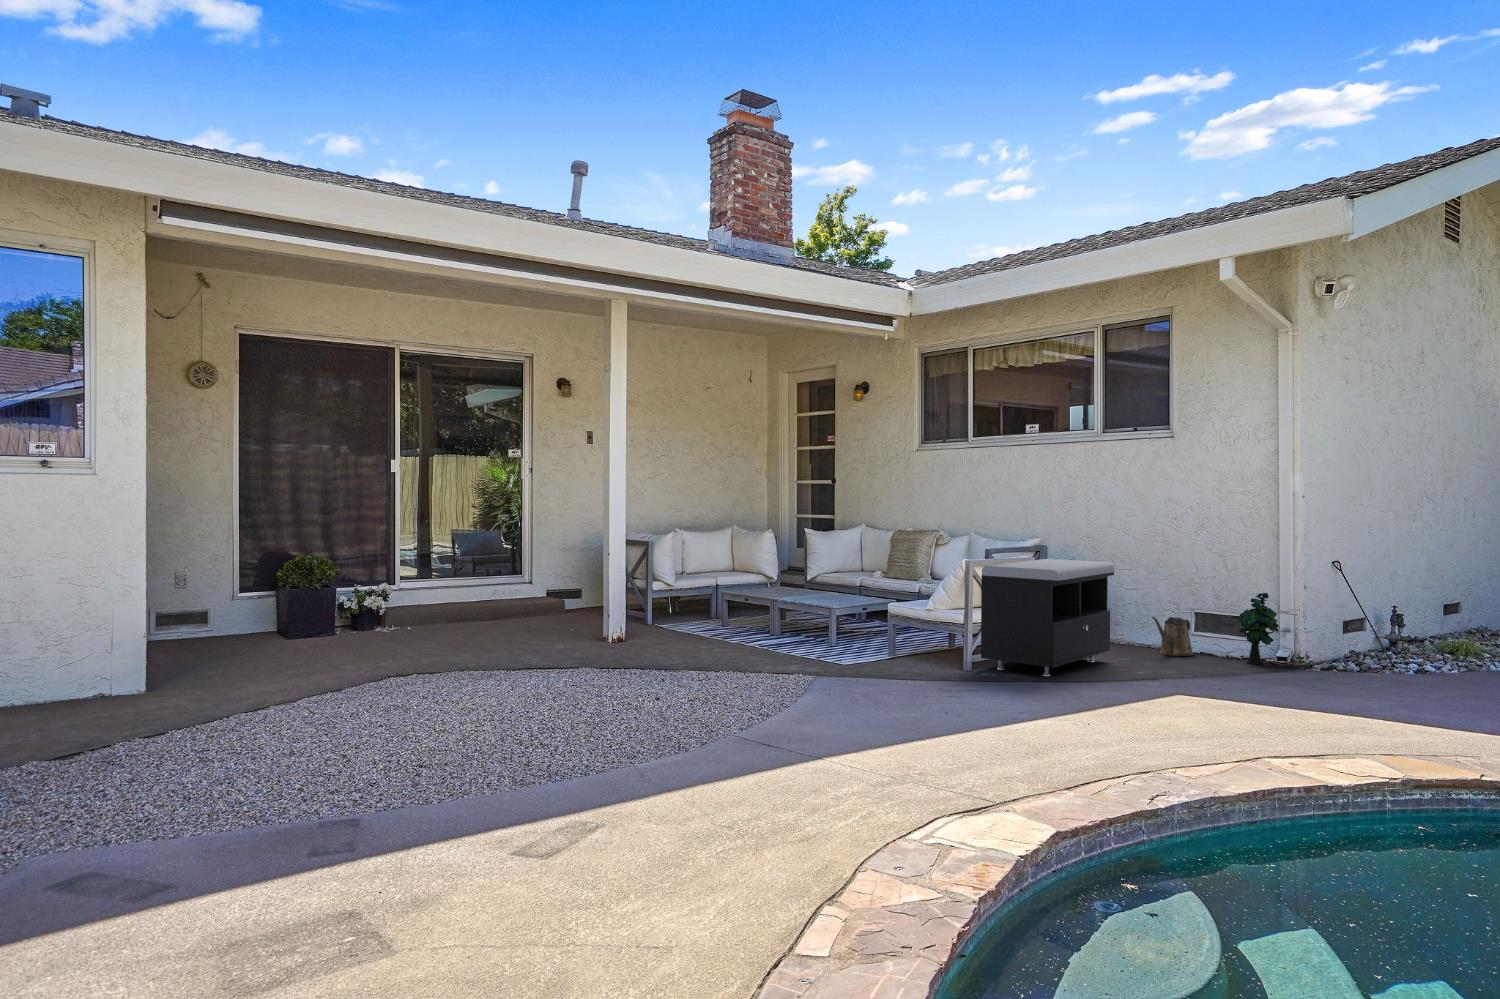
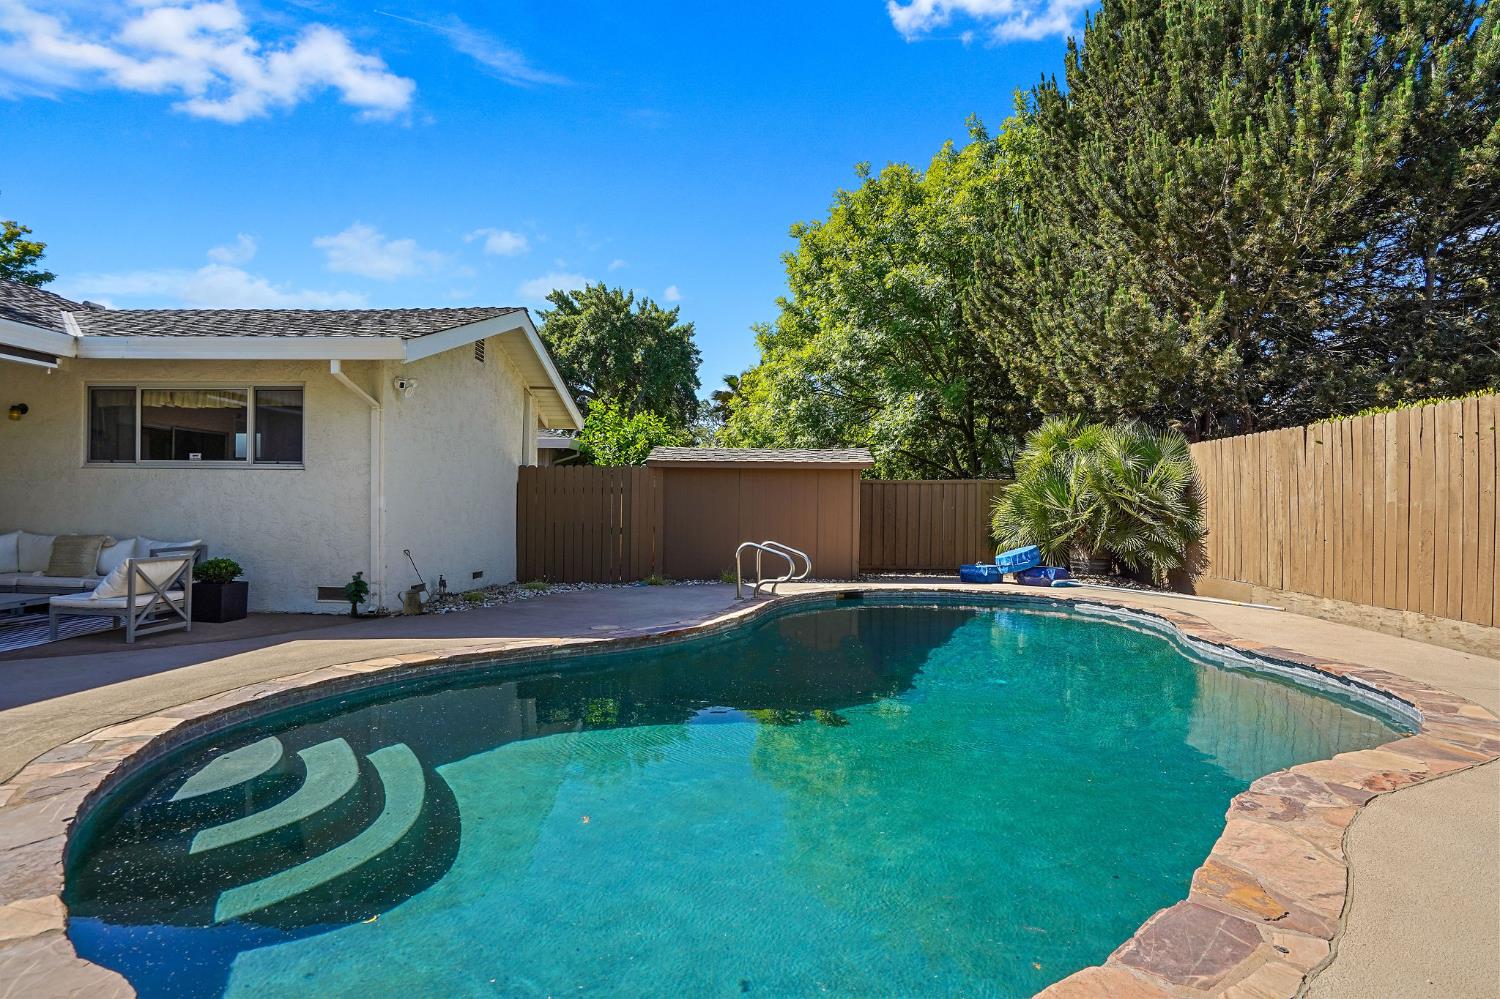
storage bench: present [981,559,1114,677] -> none [143,556,256,640]
watering can: present [1152,617,1193,656] -> present [398,588,440,614]

